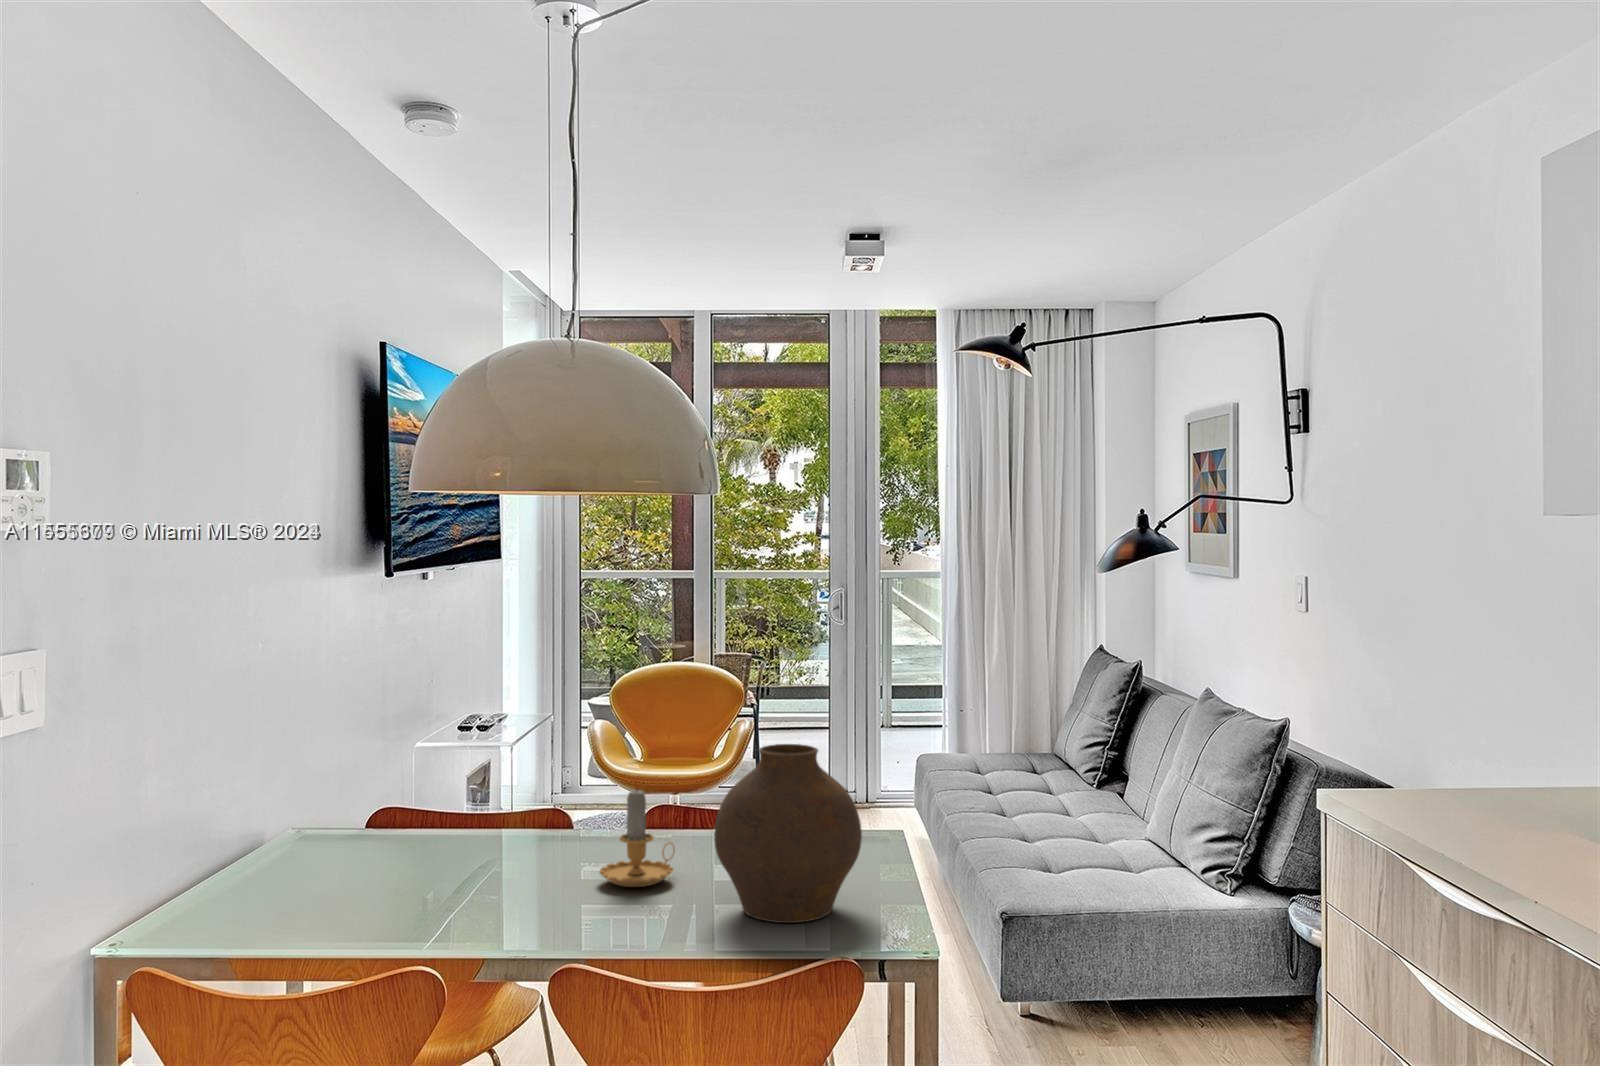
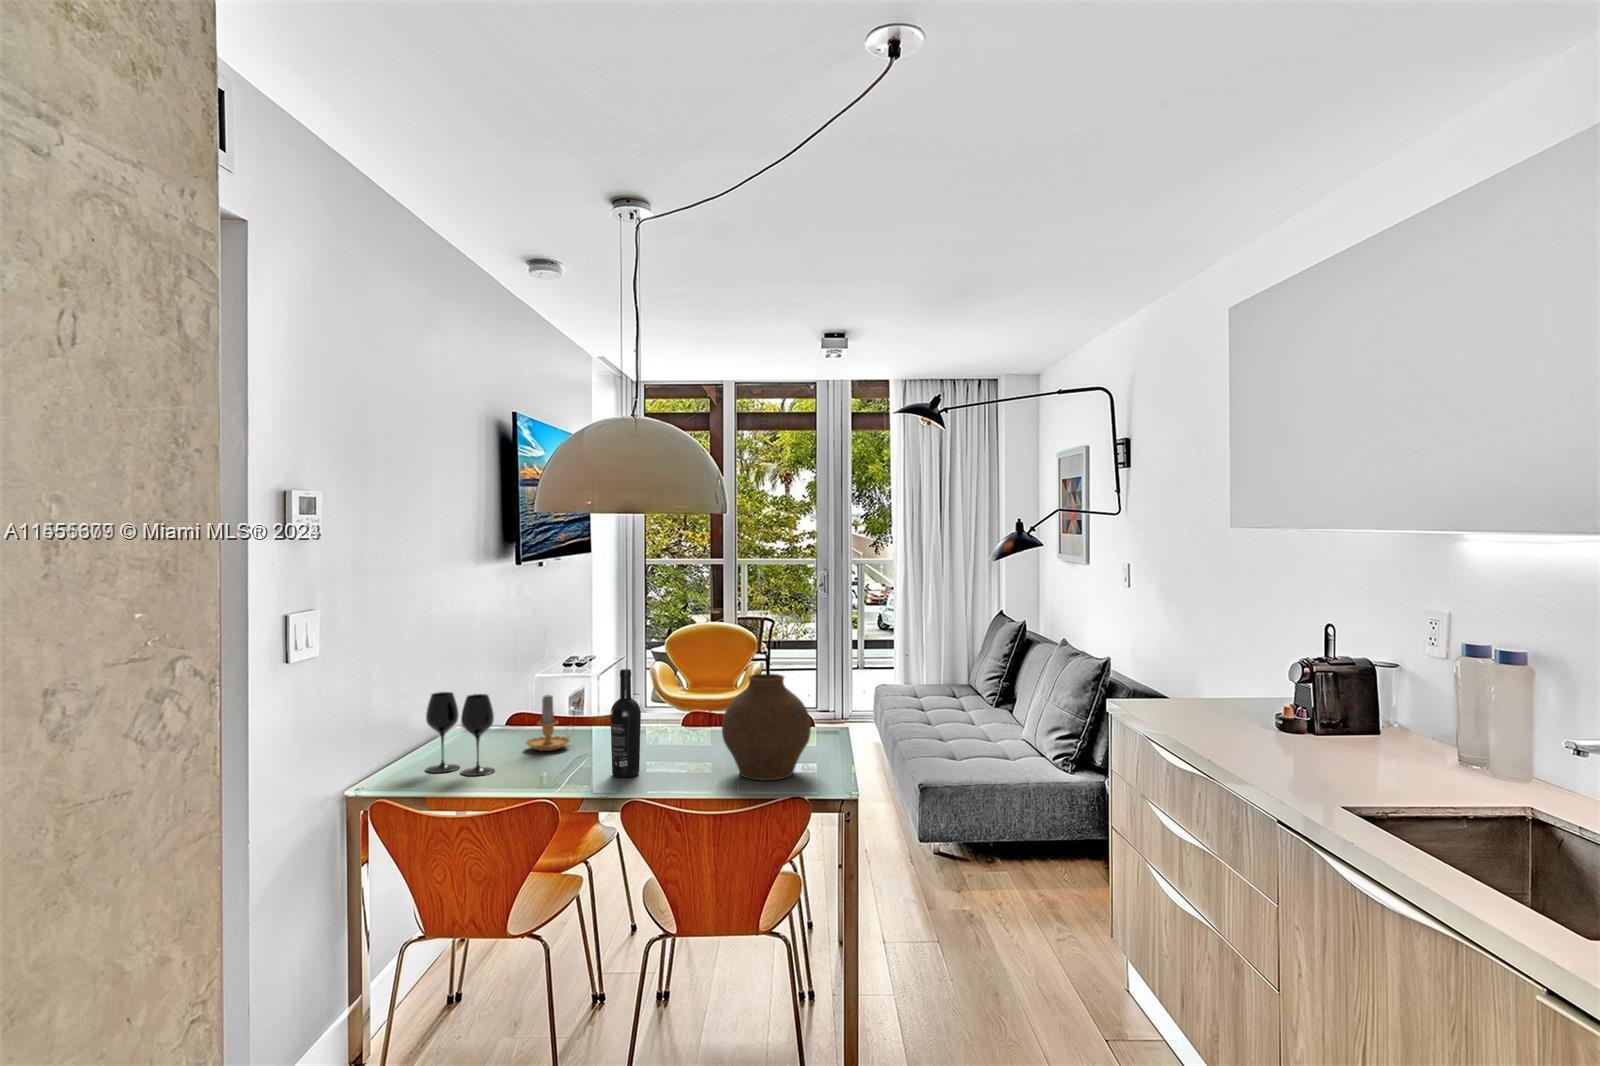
wine bottle: none [529,736,580,918] -> present [610,669,641,778]
wine glass: none [219,773,336,914] -> present [426,692,495,776]
candle: present [599,790,675,887] -> present [526,695,570,751]

